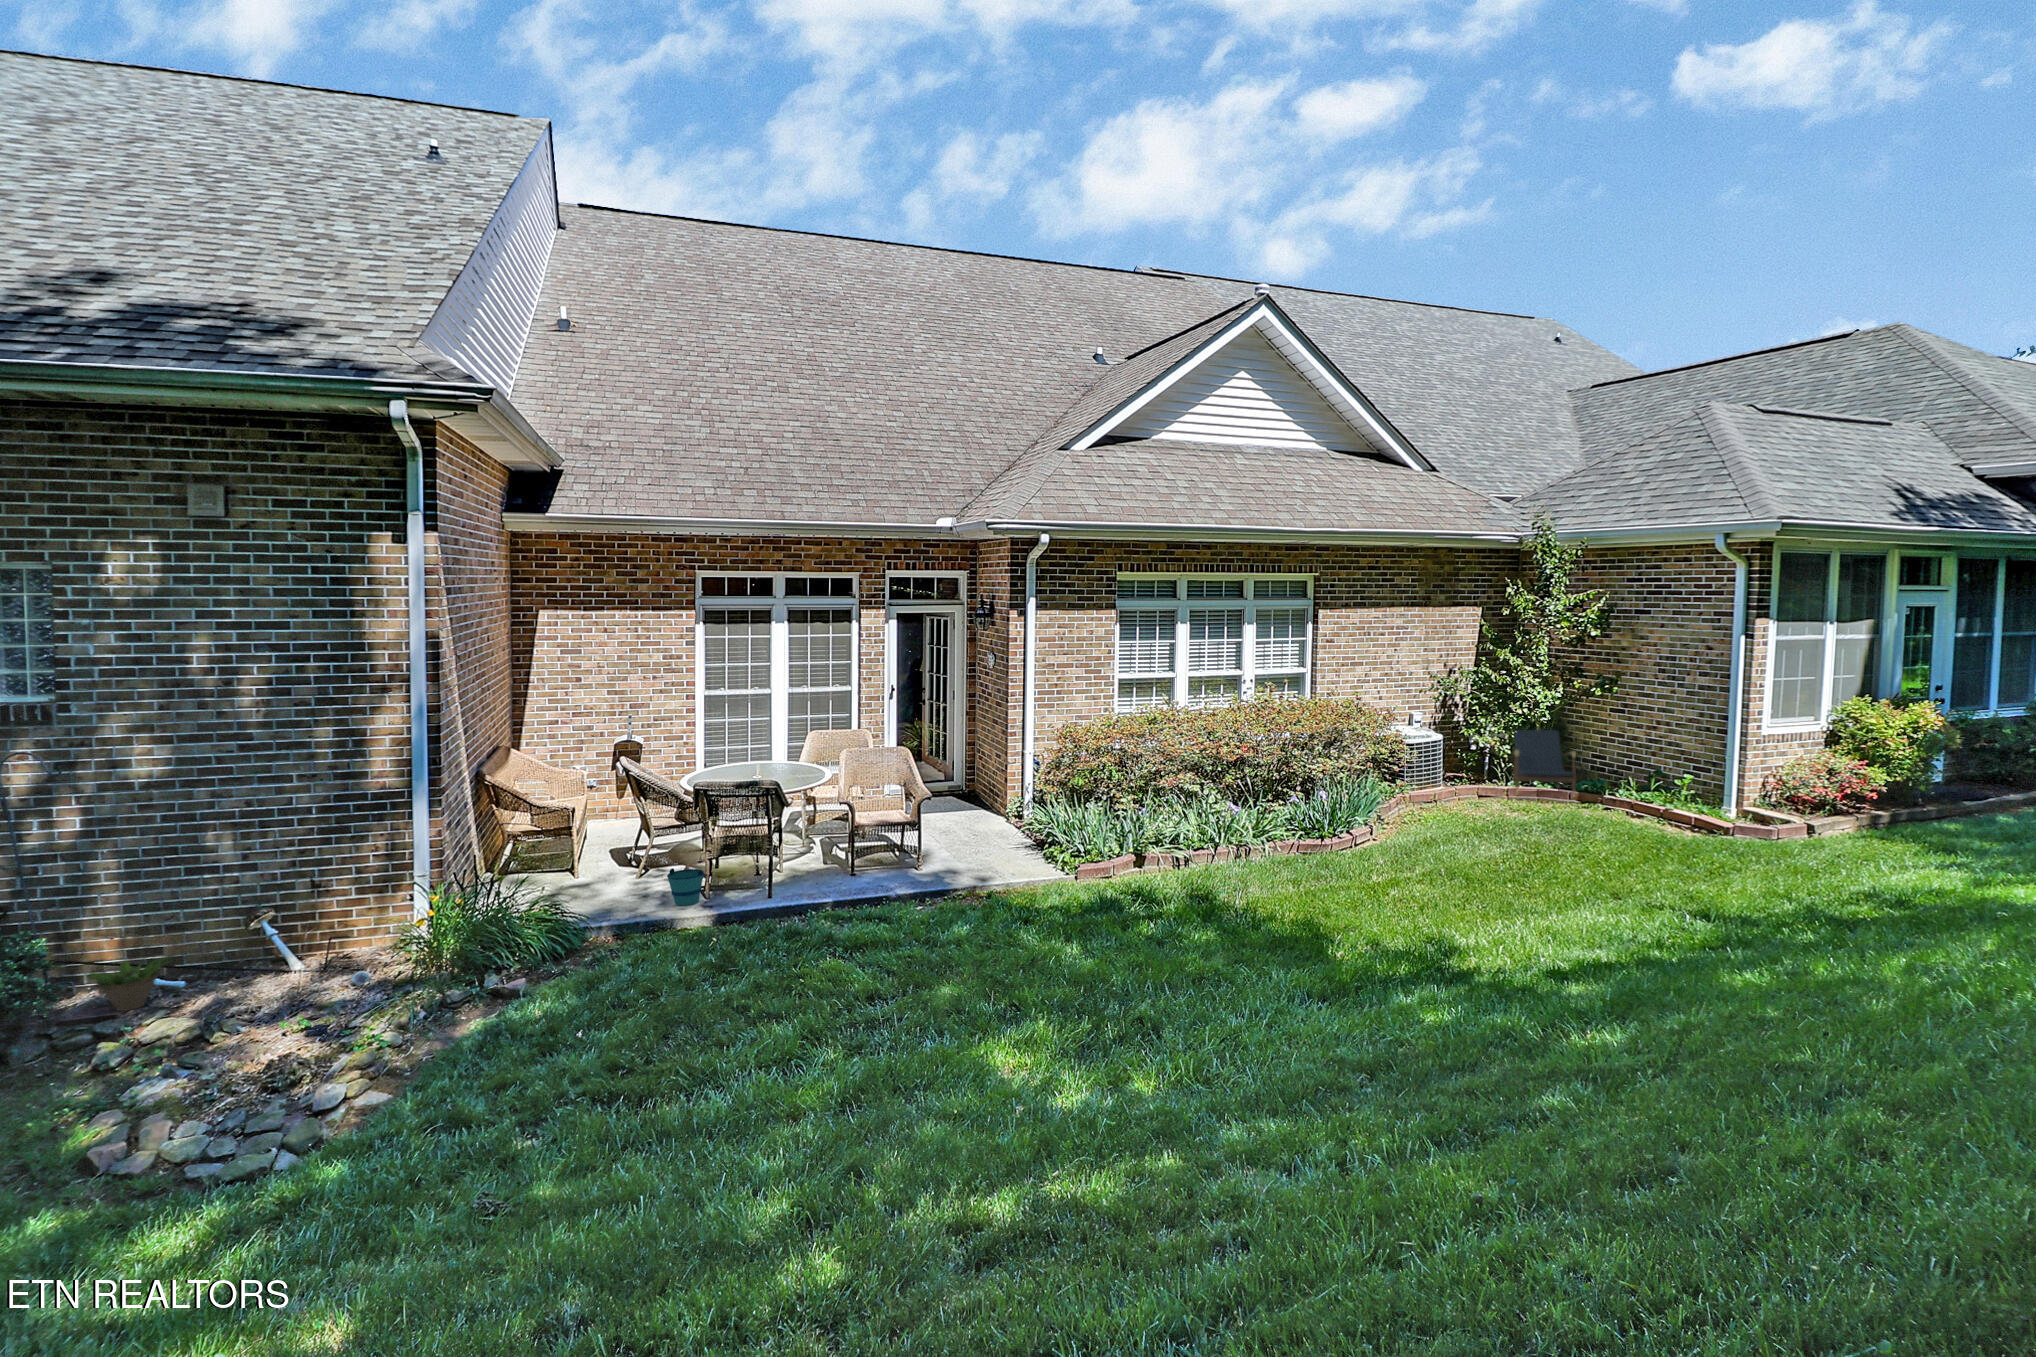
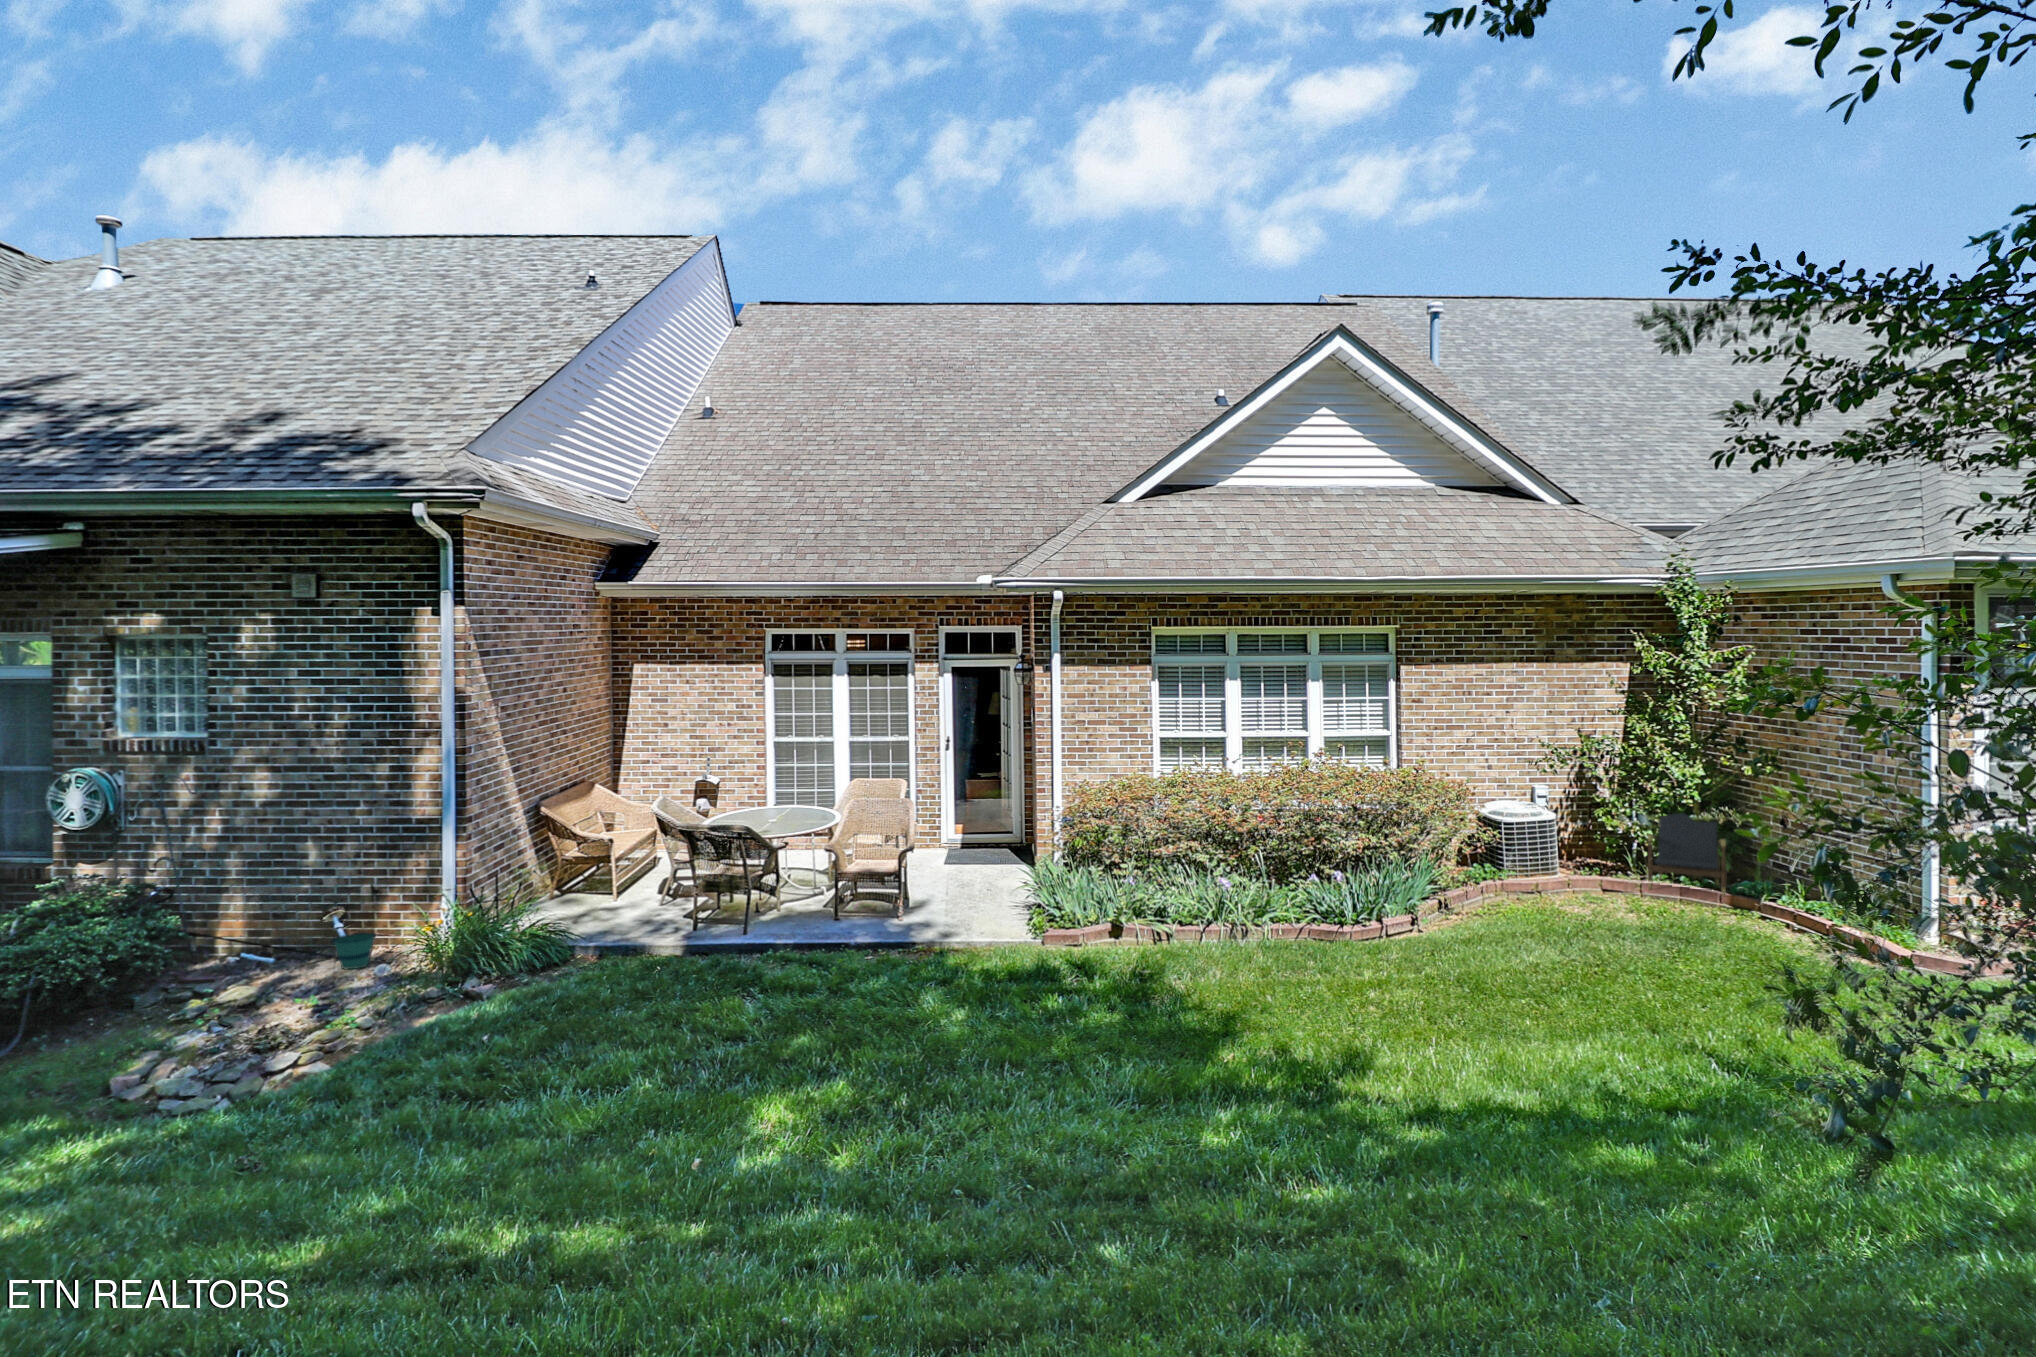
bucket: present [667,868,708,906] -> present [330,930,376,969]
decorative plant: present [86,955,172,1011] -> none [198,934,274,974]

